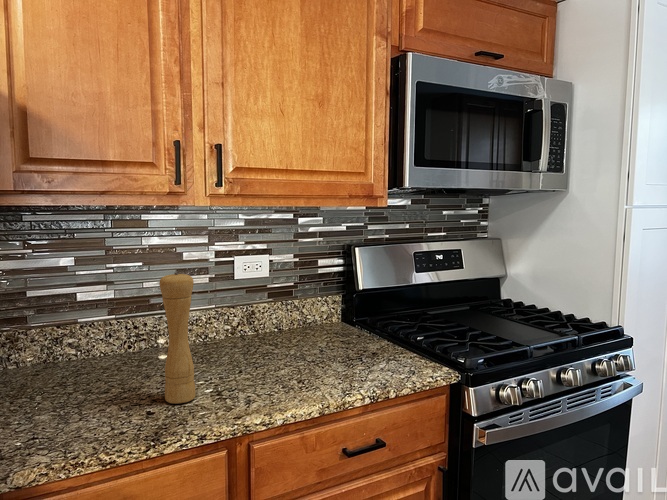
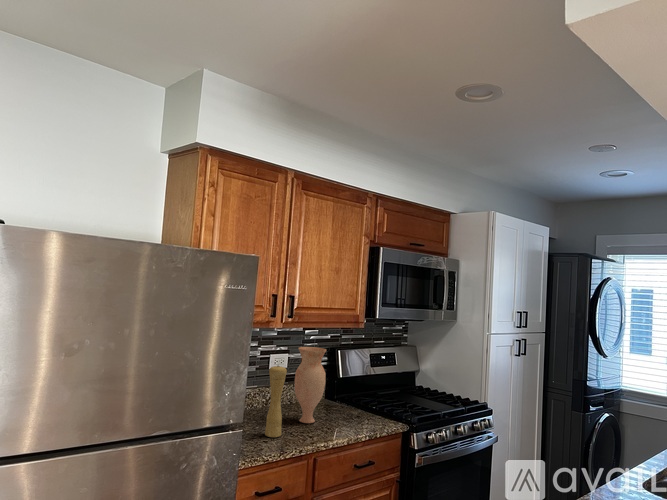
vase: none [244,240,299,371] -> present [295,347,326,423]

